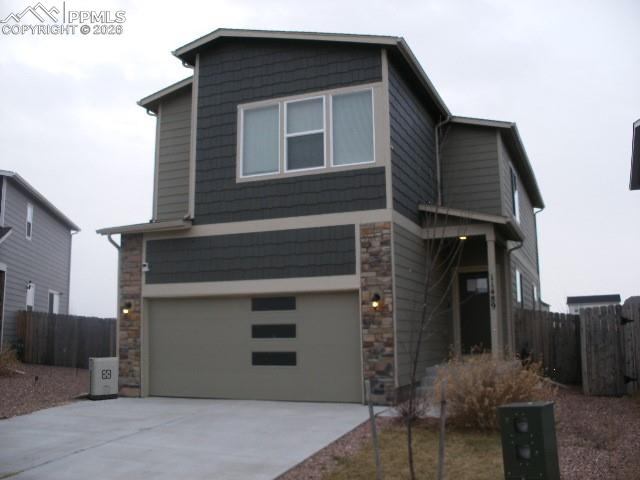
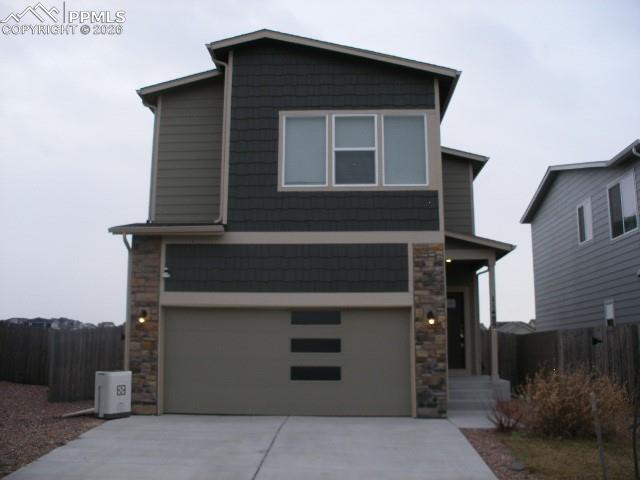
potted plant: none [321,414,346,459] -> present [509,432,528,470]

